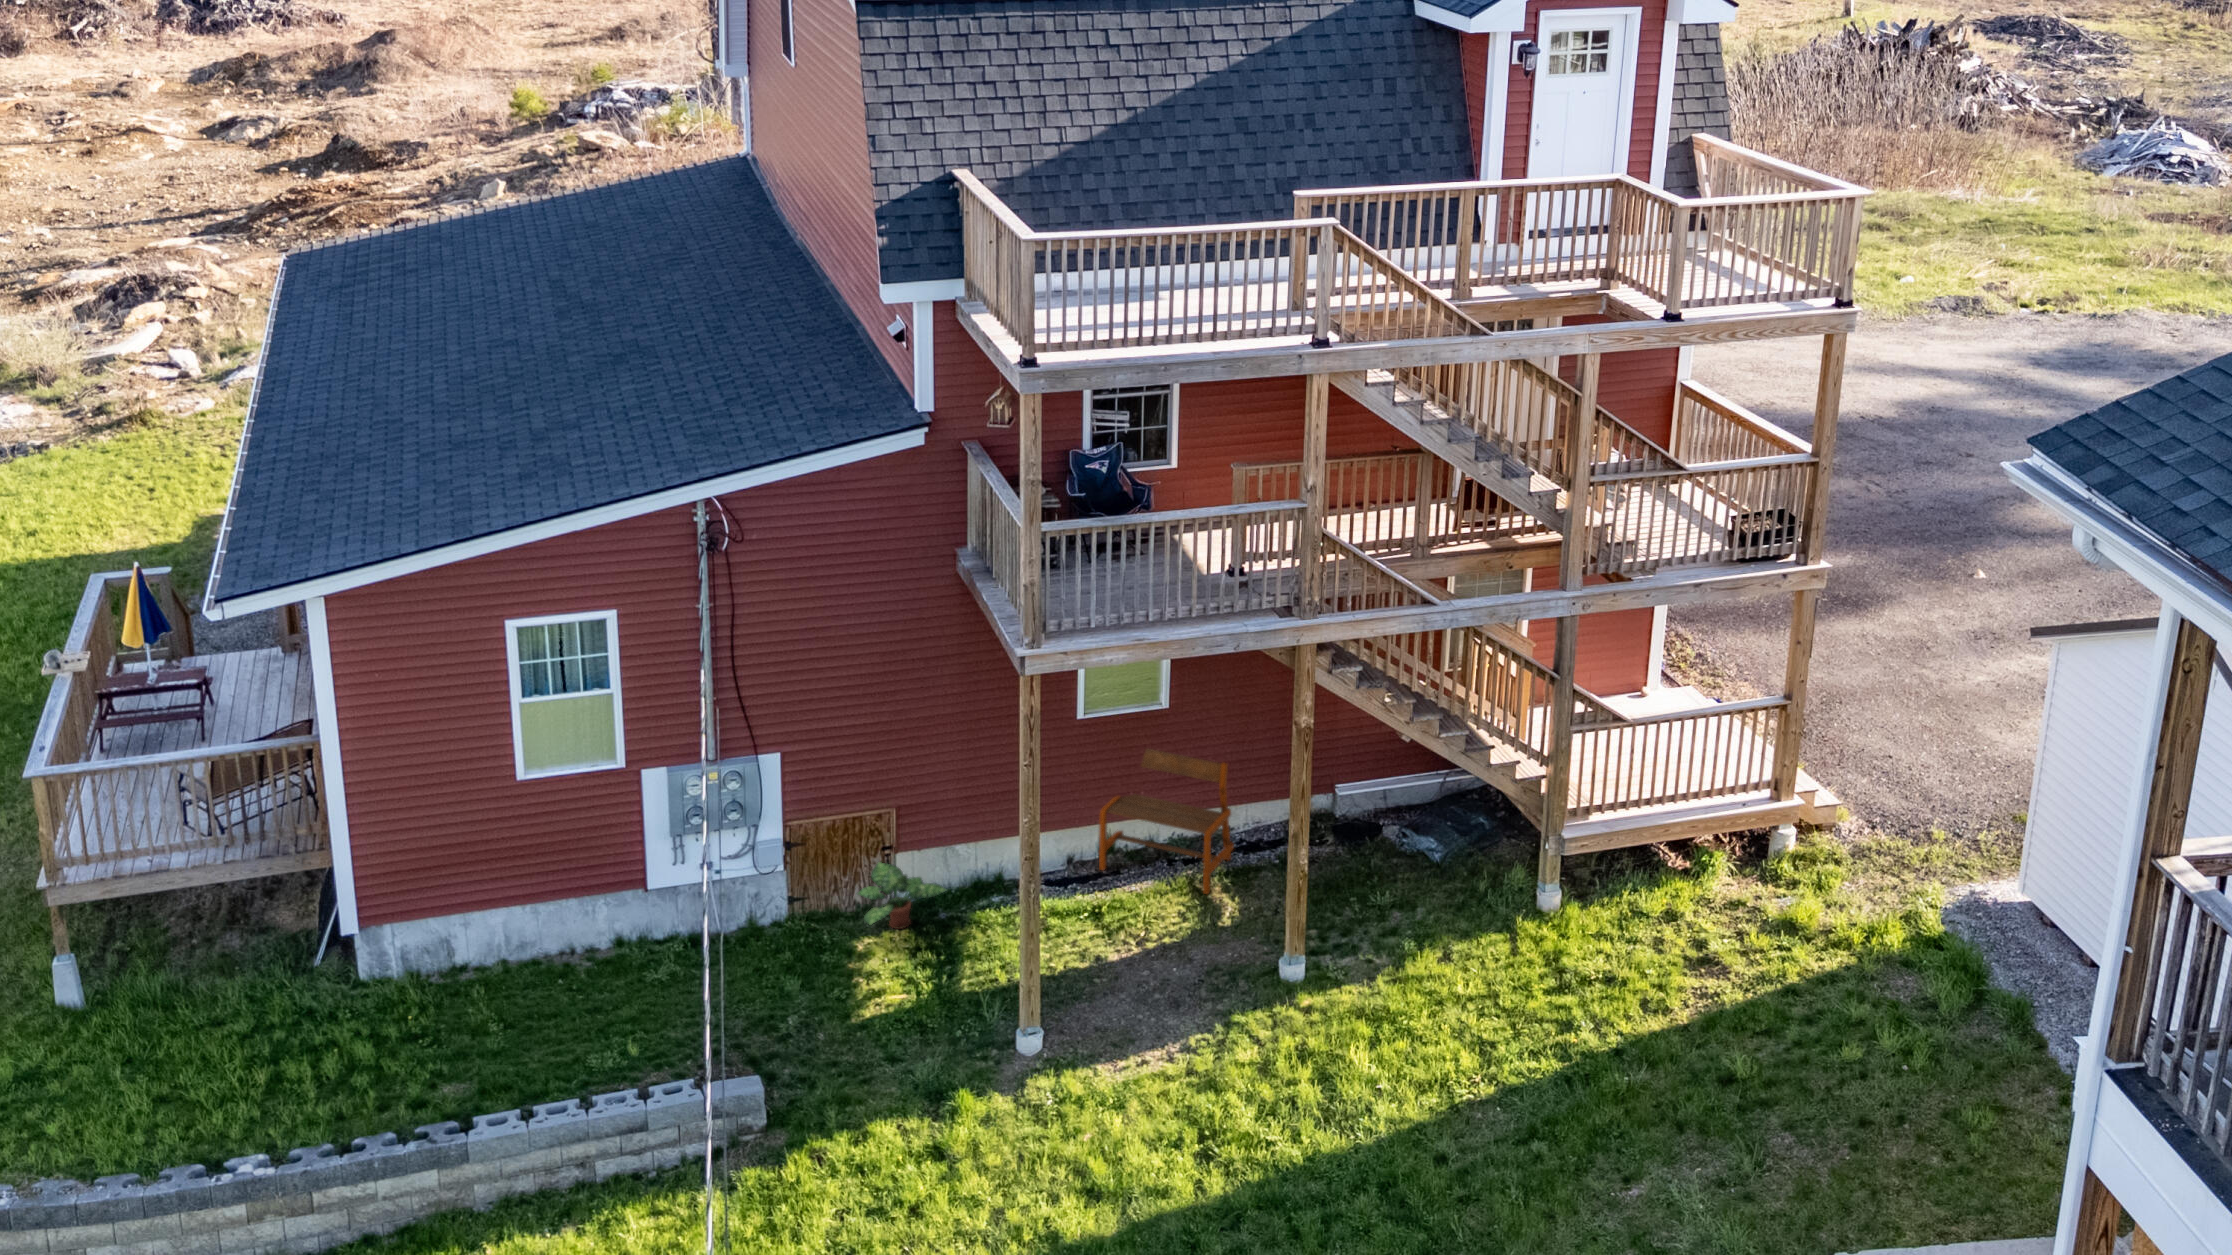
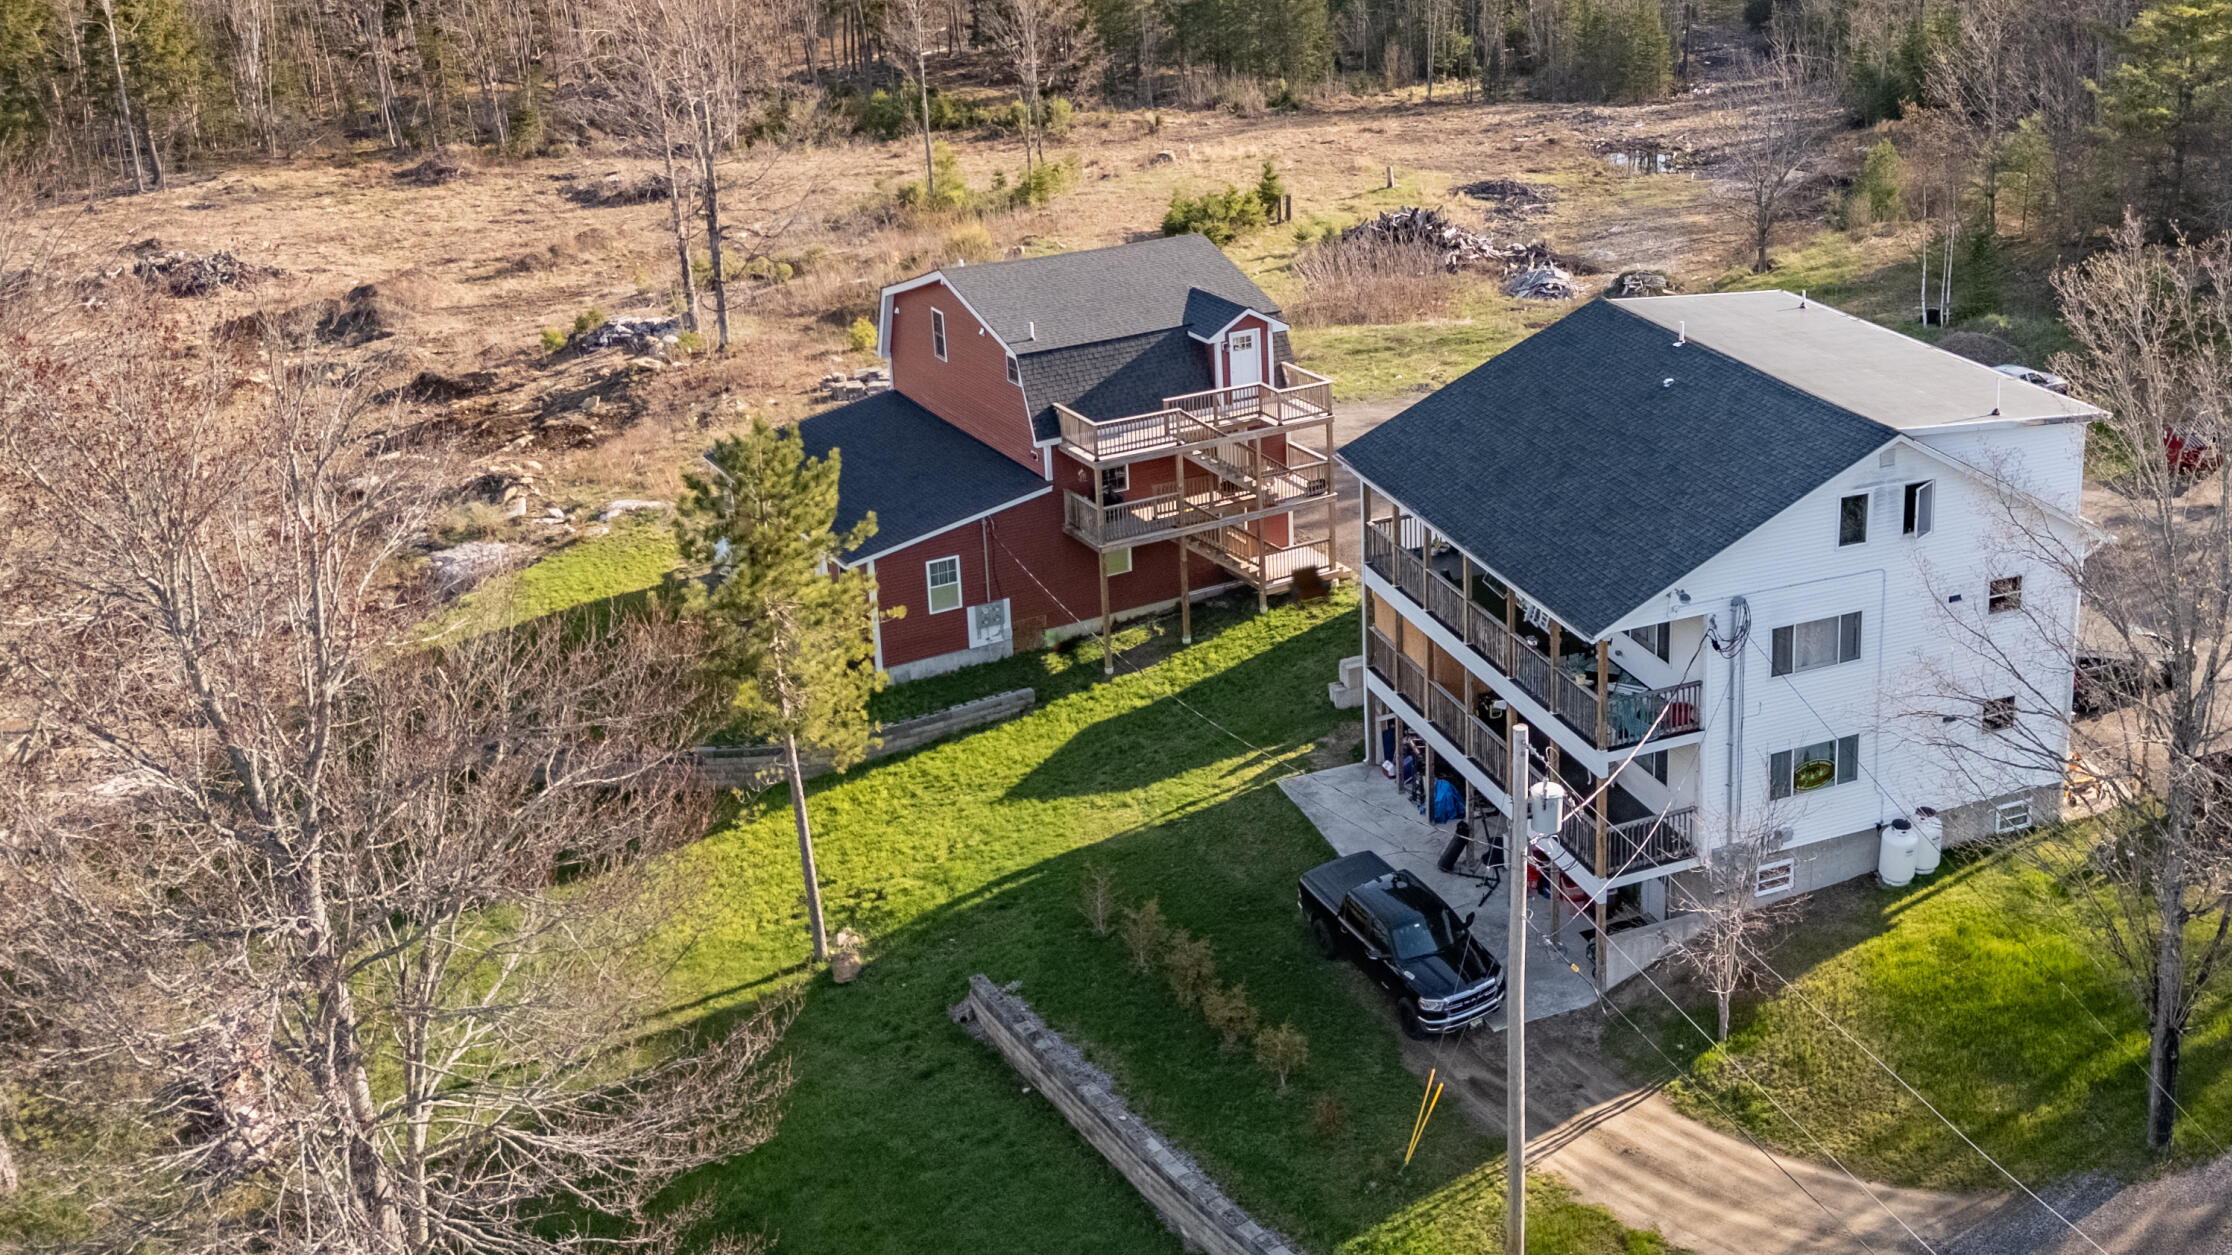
bench: present [1099,749,1234,894] -> none [1116,584,1161,626]
lounge chair: none [1627,768,1779,918] -> present [1287,565,1333,610]

